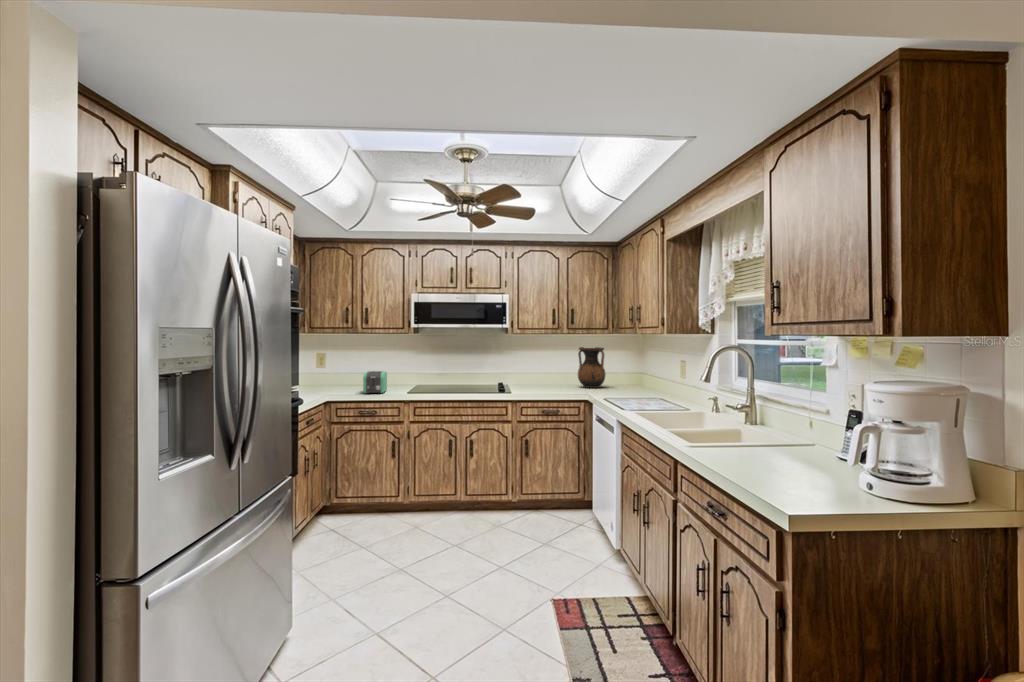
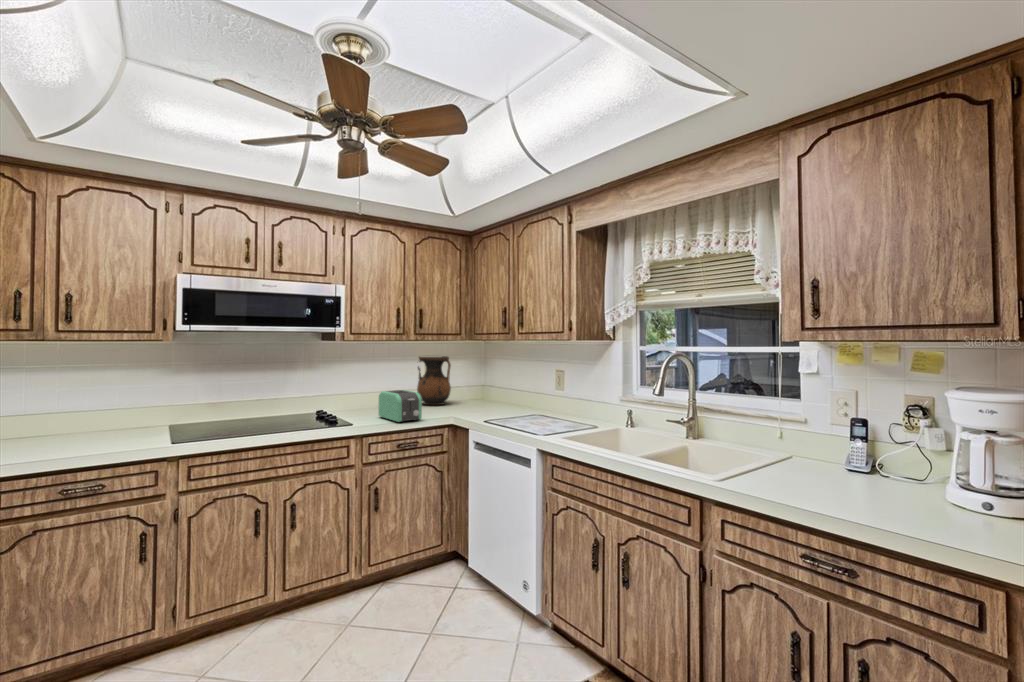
toaster: present [363,371,387,394] -> present [379,390,422,422]

